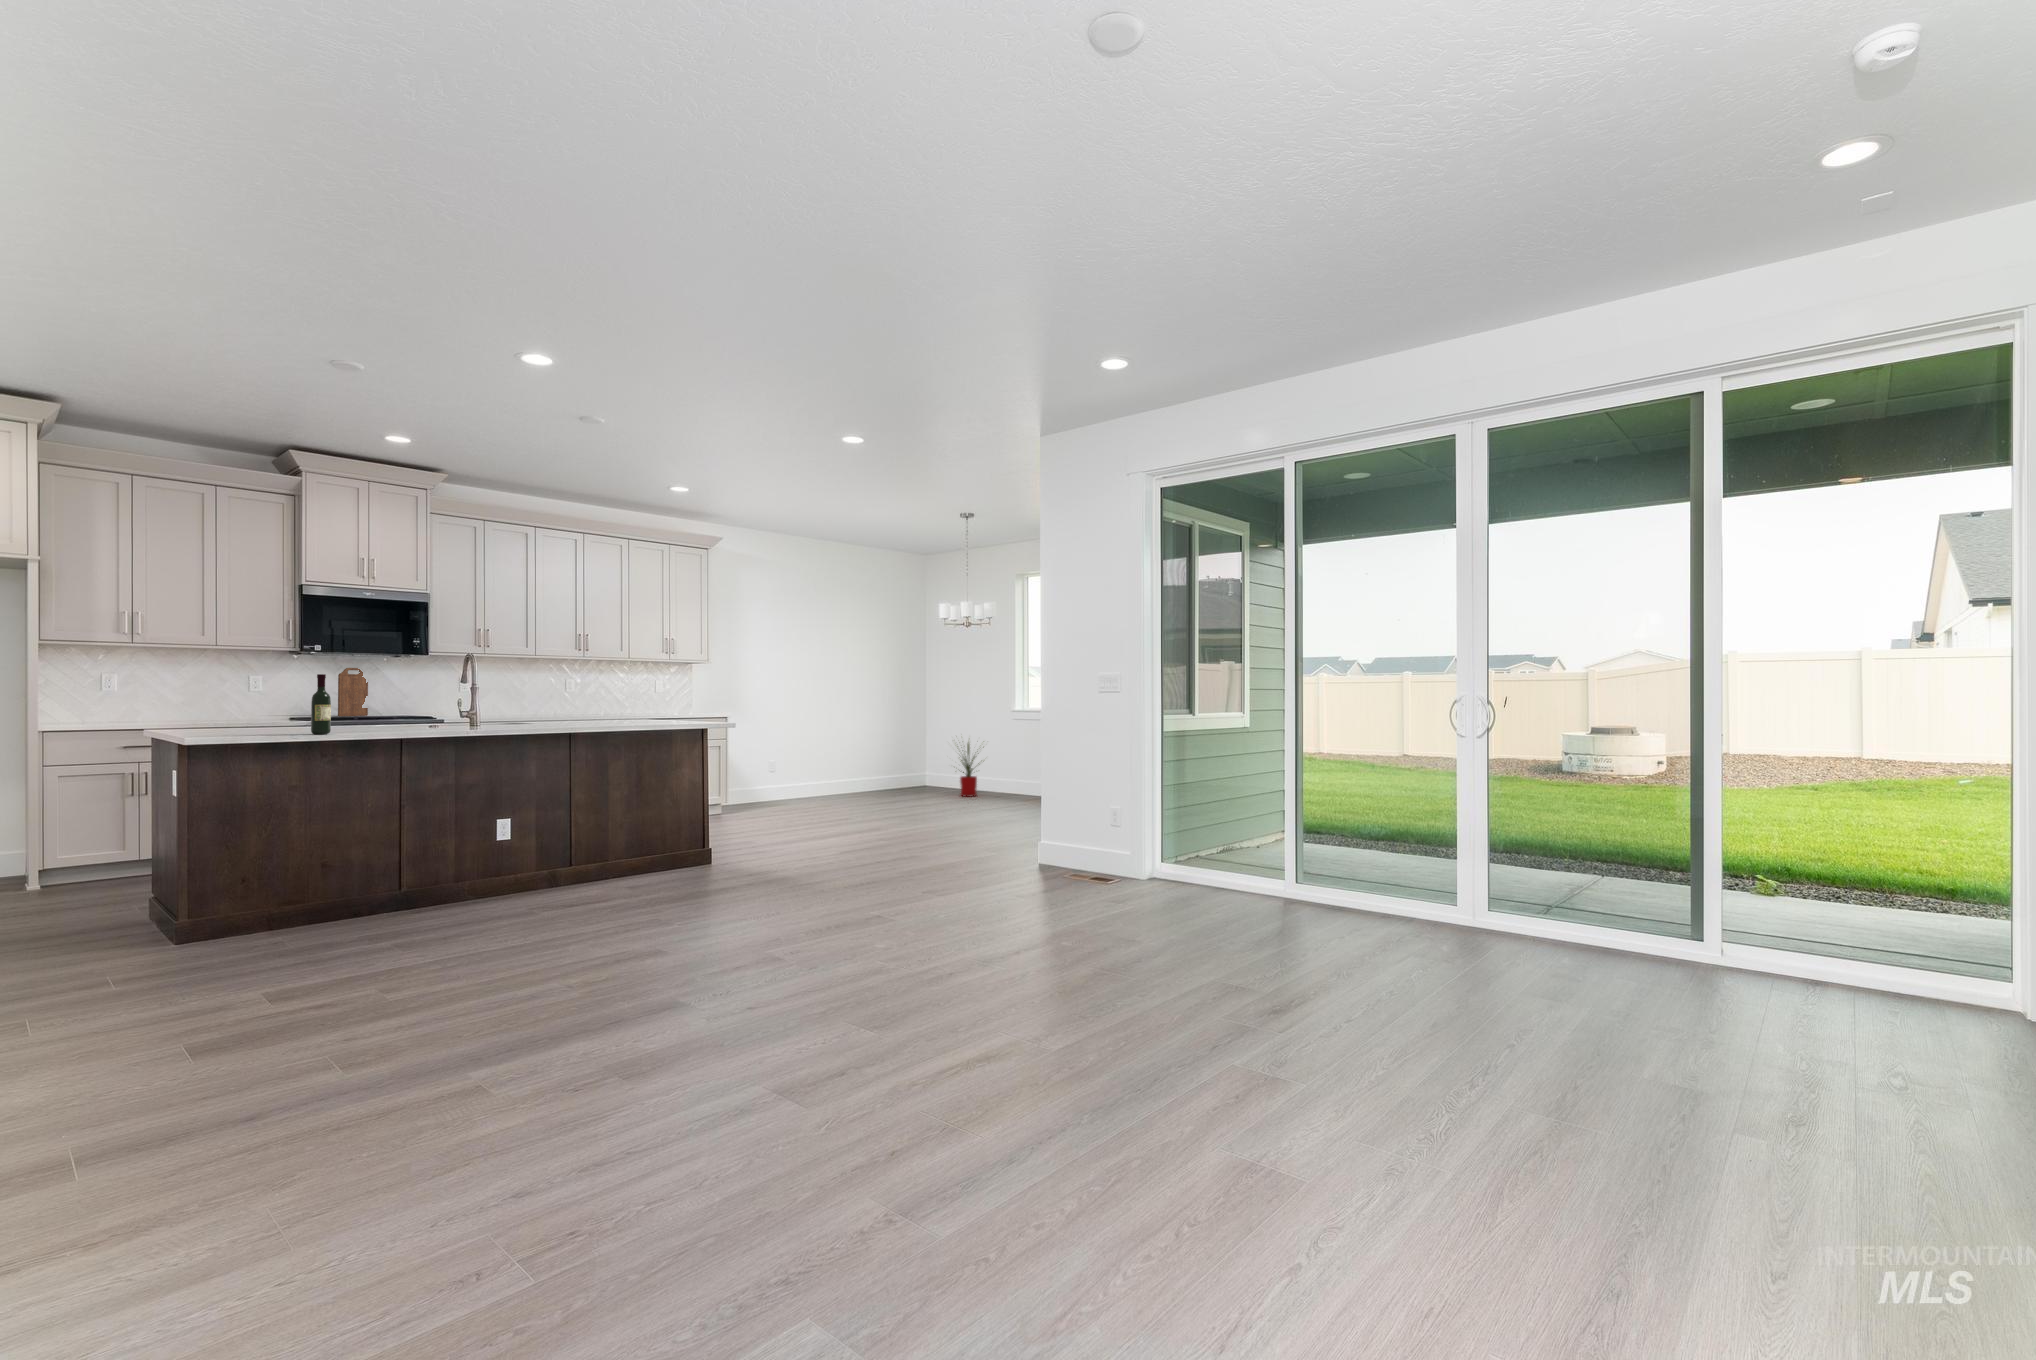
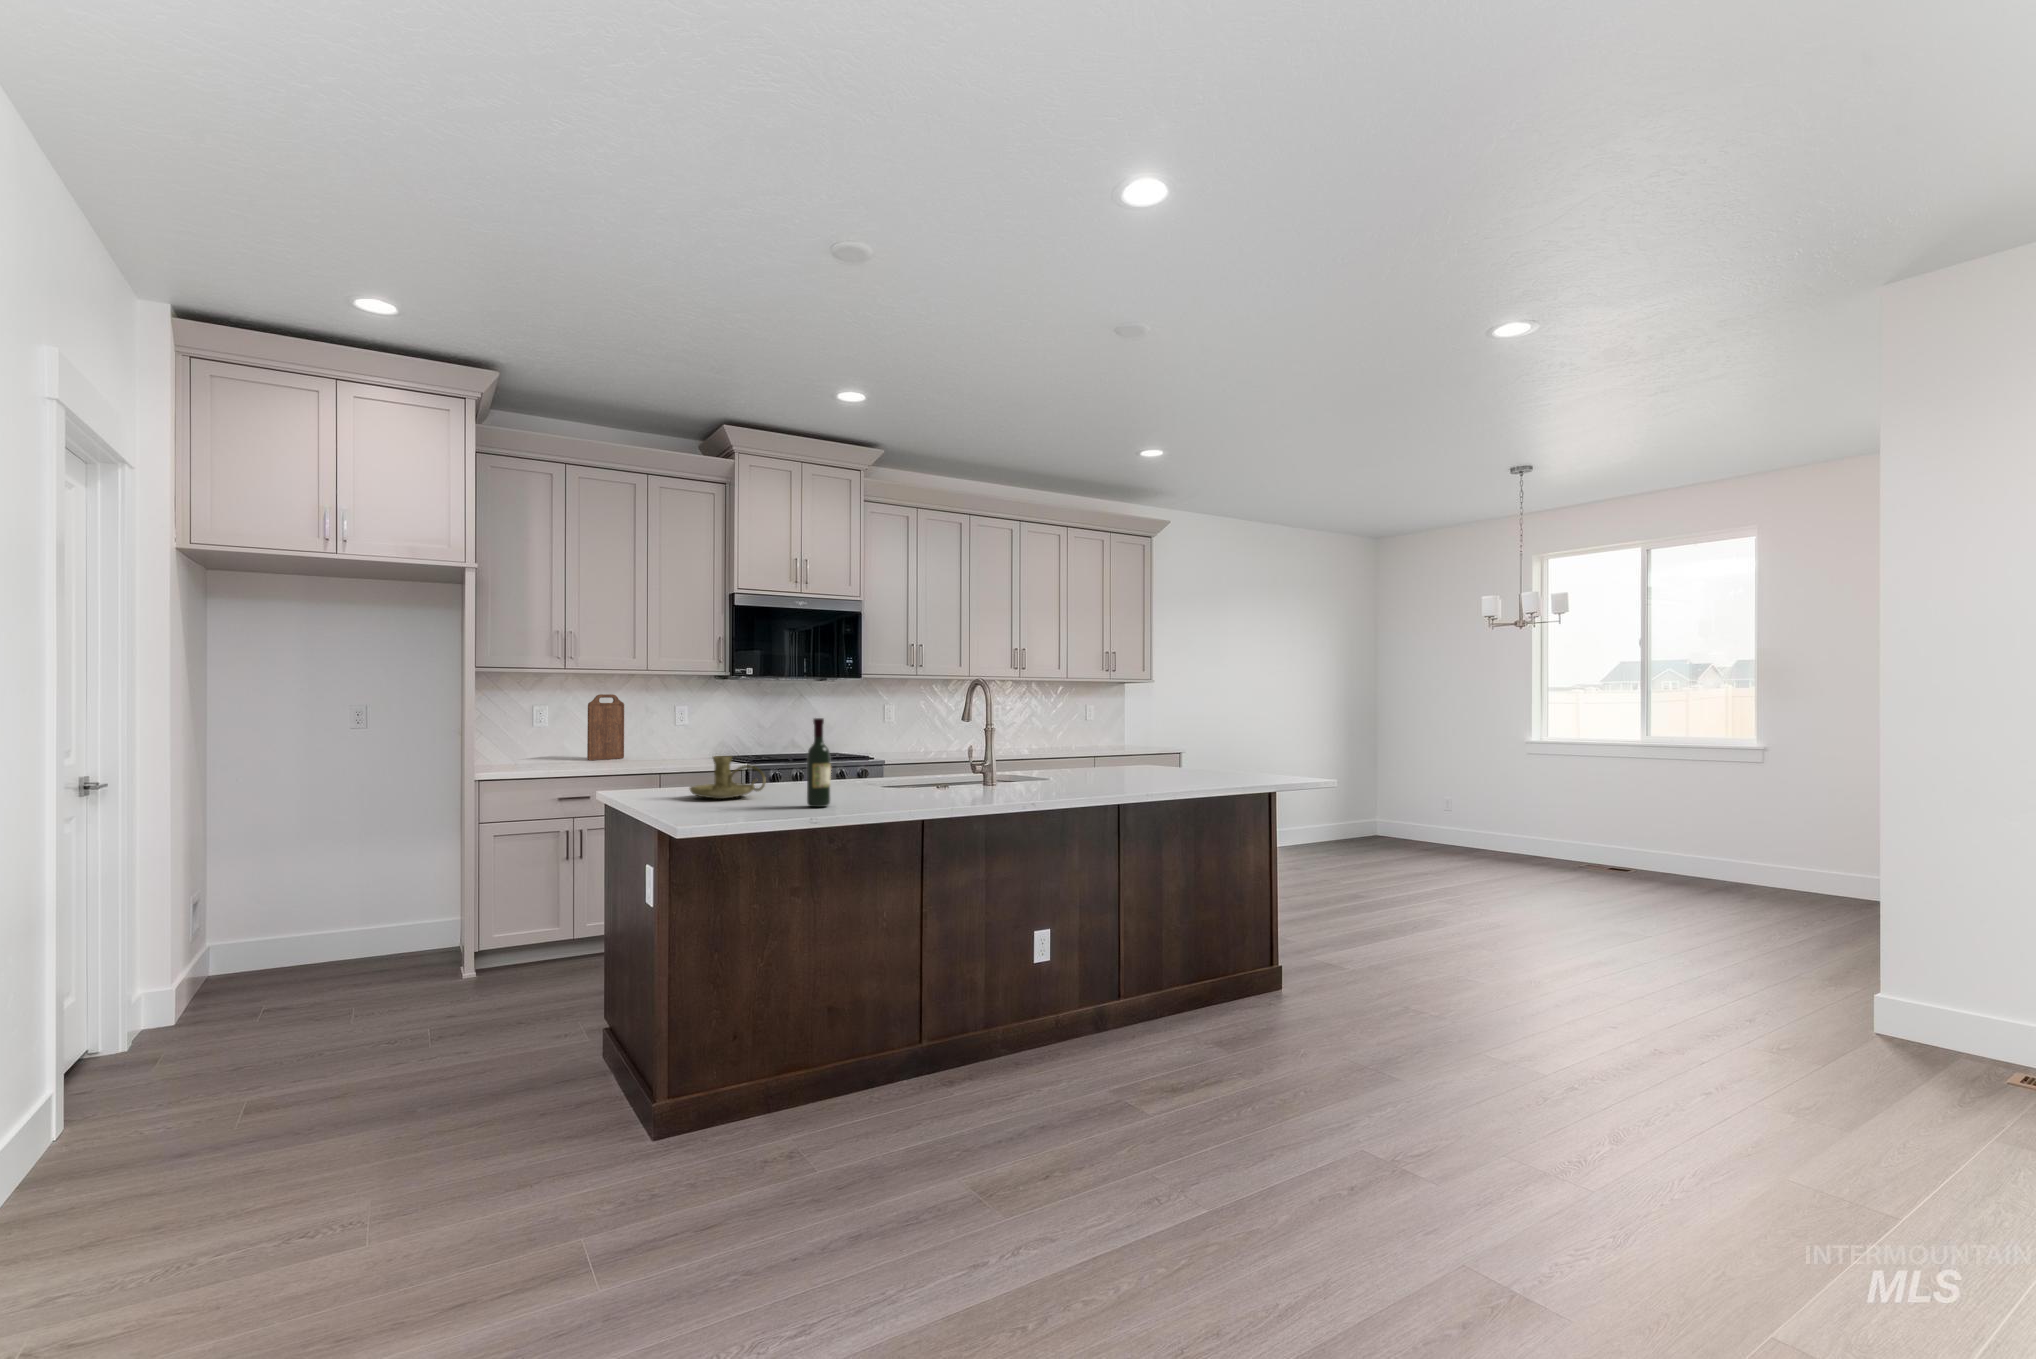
cutting board: present [338,668,368,716] -> present [587,694,624,760]
candle holder: none [222,703,287,732] -> present [690,756,766,799]
house plant: present [957,742,979,797] -> none [1423,770,1493,856]

